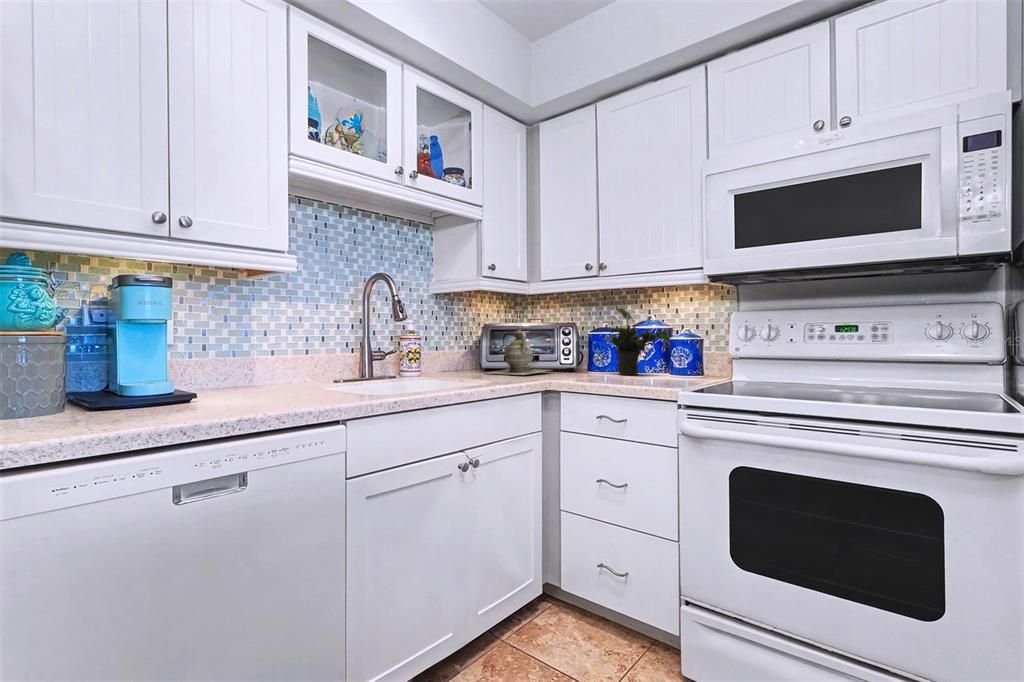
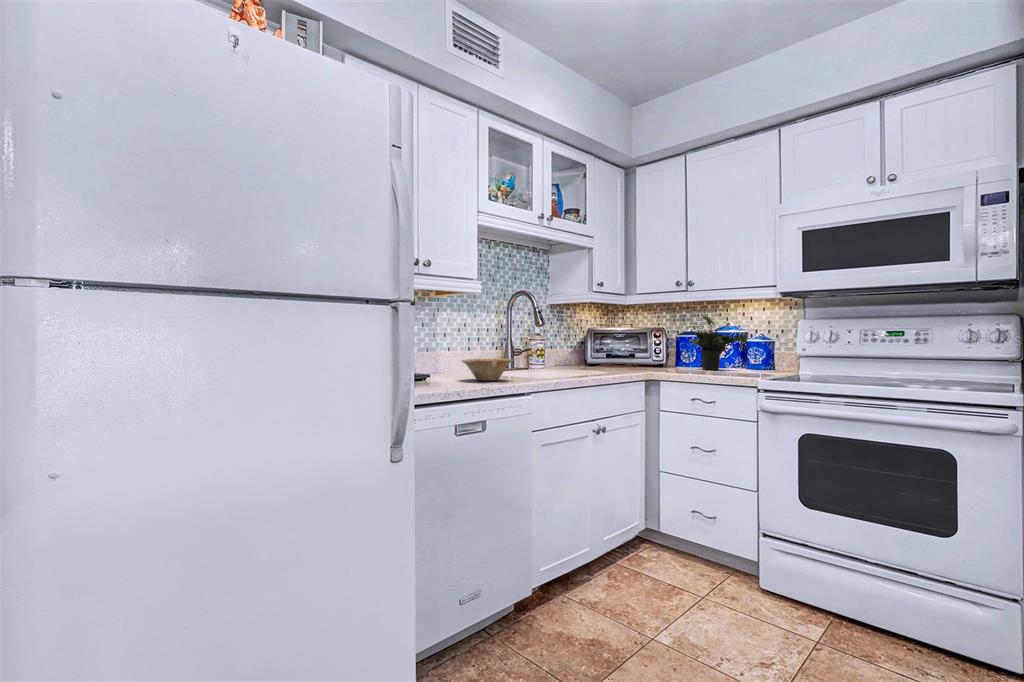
ceramic jug: present [487,329,550,375] -> none [589,329,648,369]
dish: none [242,368,326,402] -> present [462,358,512,381]

